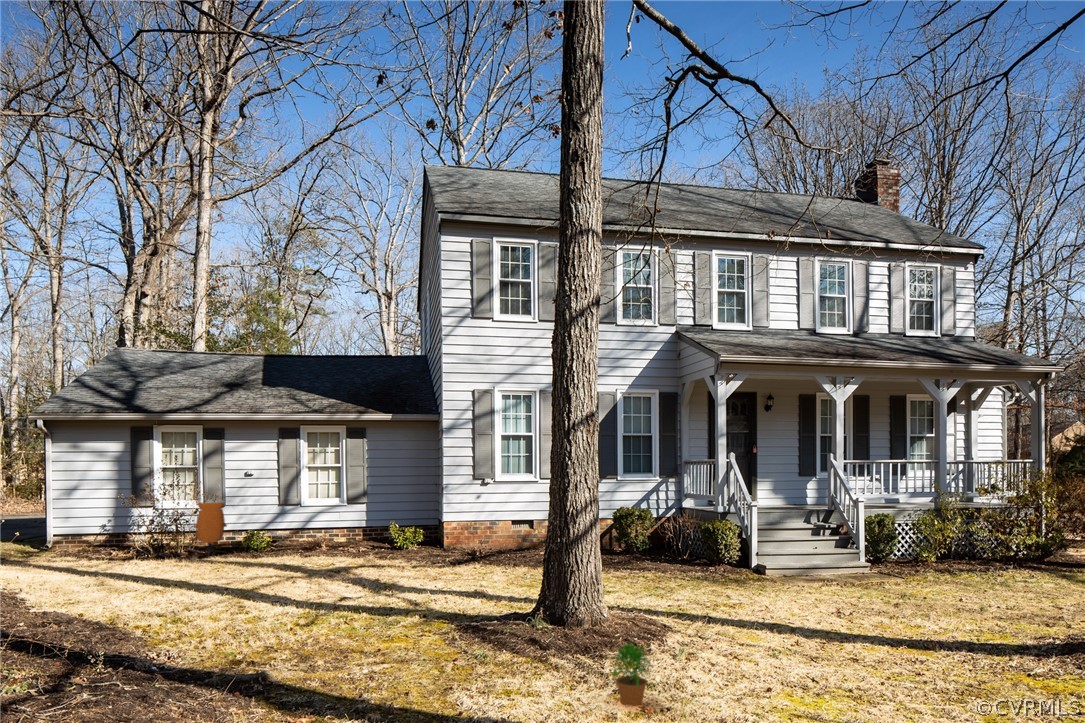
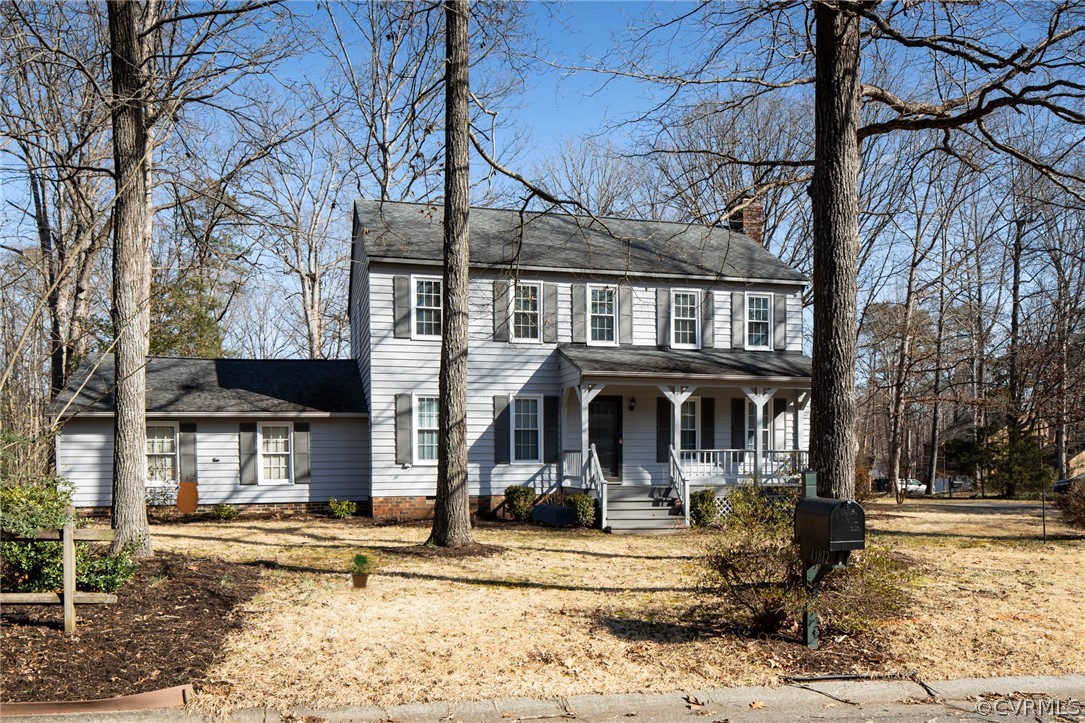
bench: none [653,531,713,569] -> present [532,504,575,530]
potted plant: present [612,643,650,706] -> present [349,554,371,588]

